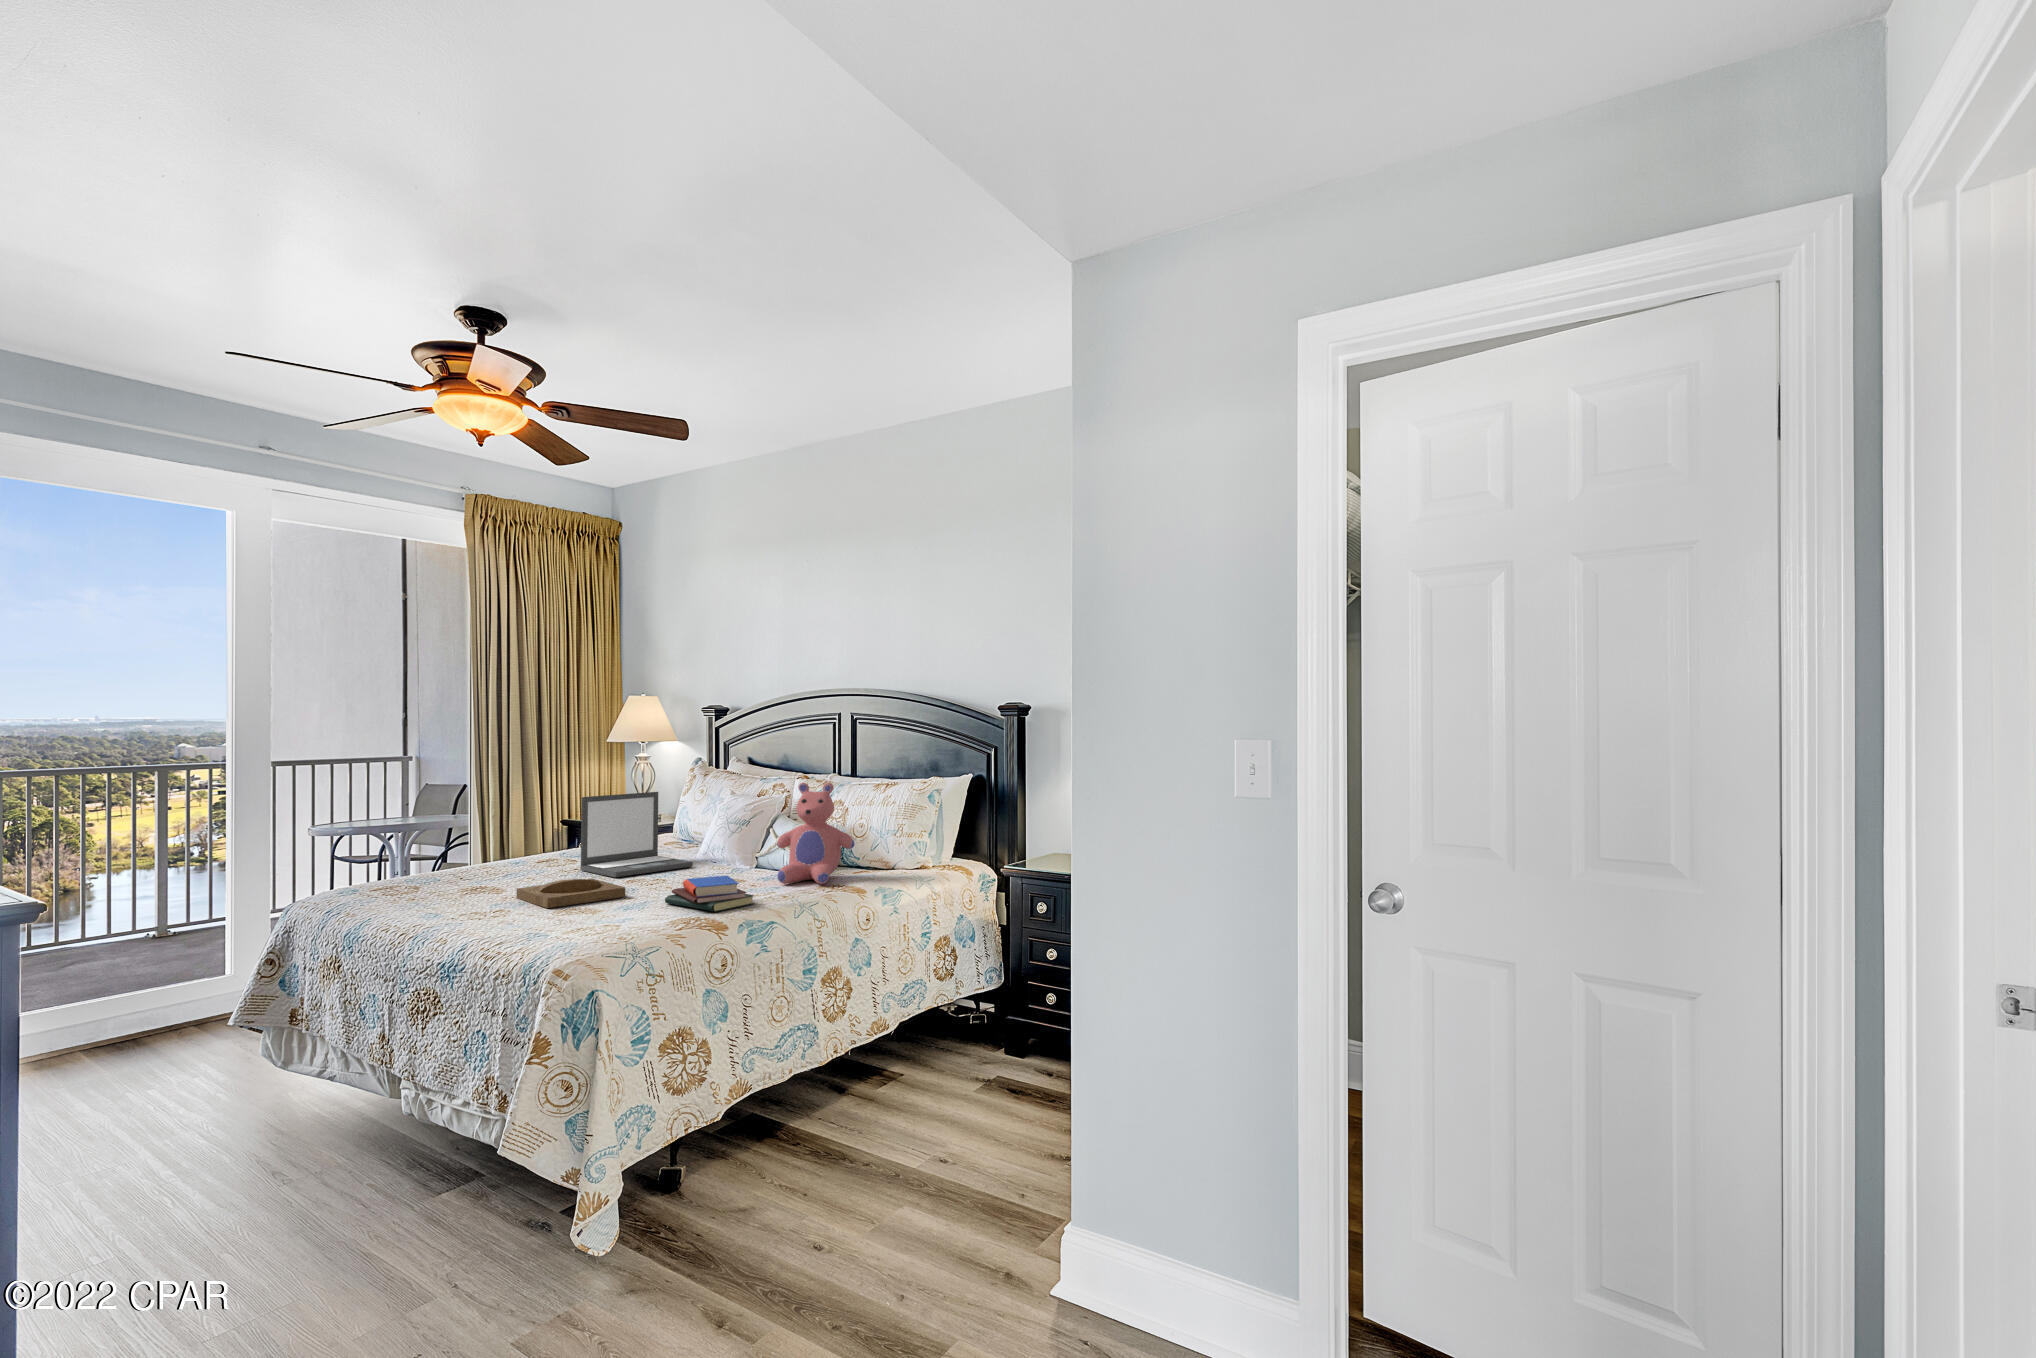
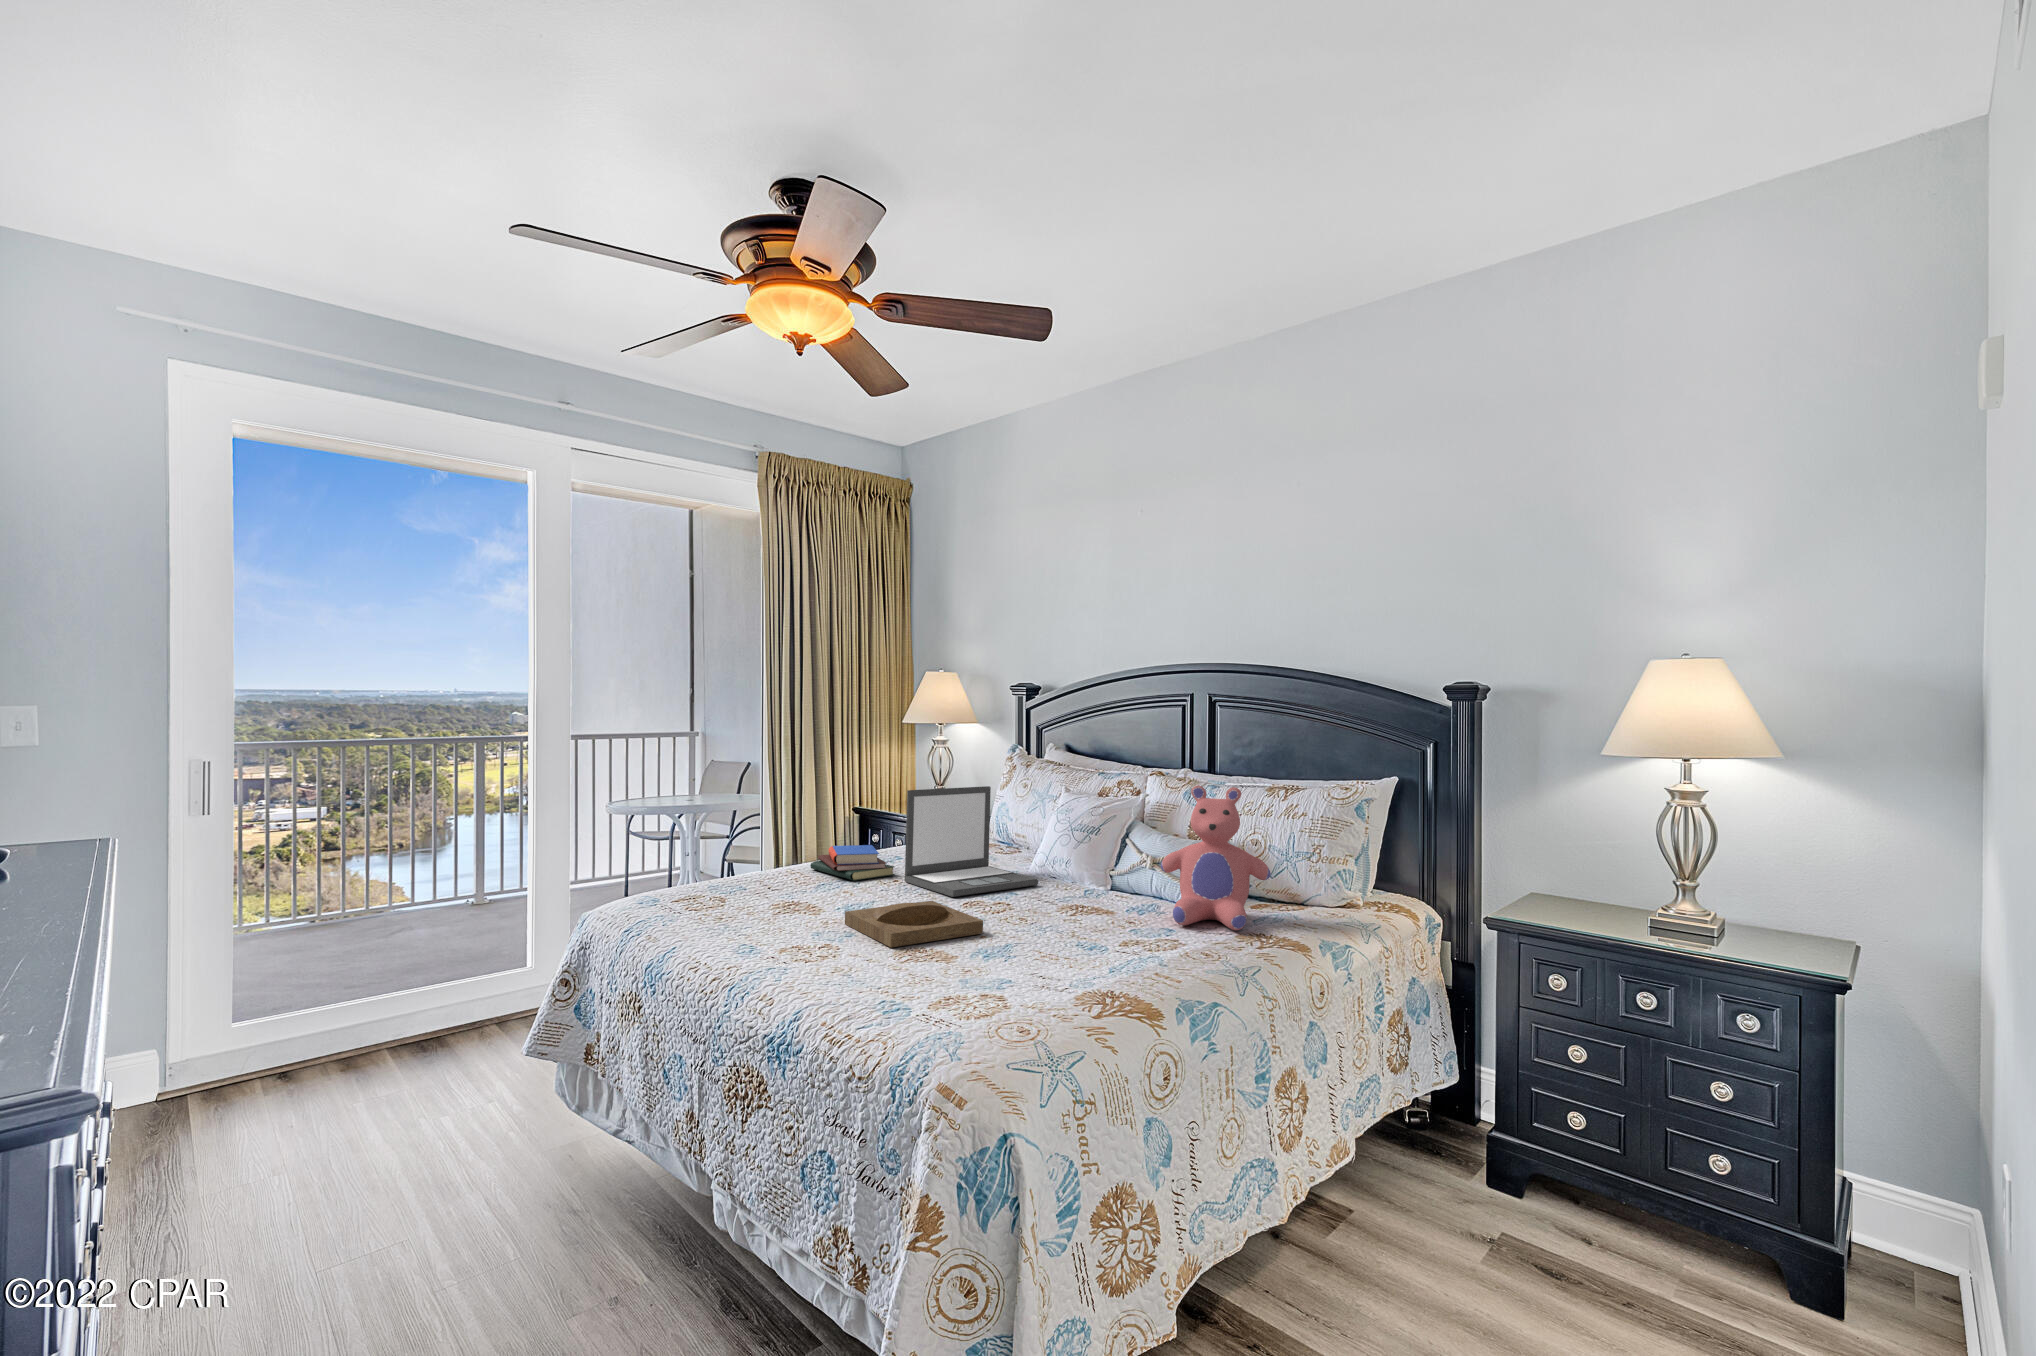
book: present [665,876,754,912] -> present [810,845,895,881]

